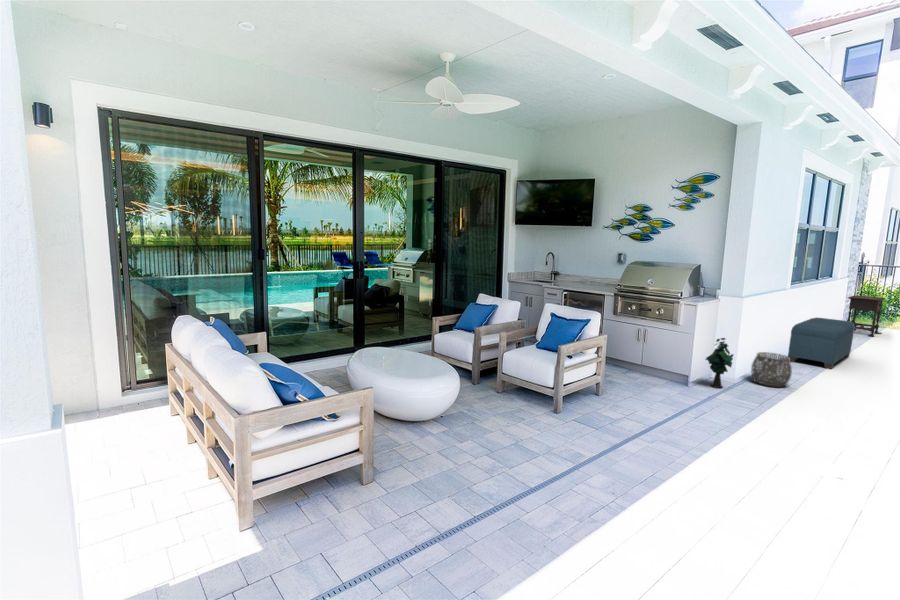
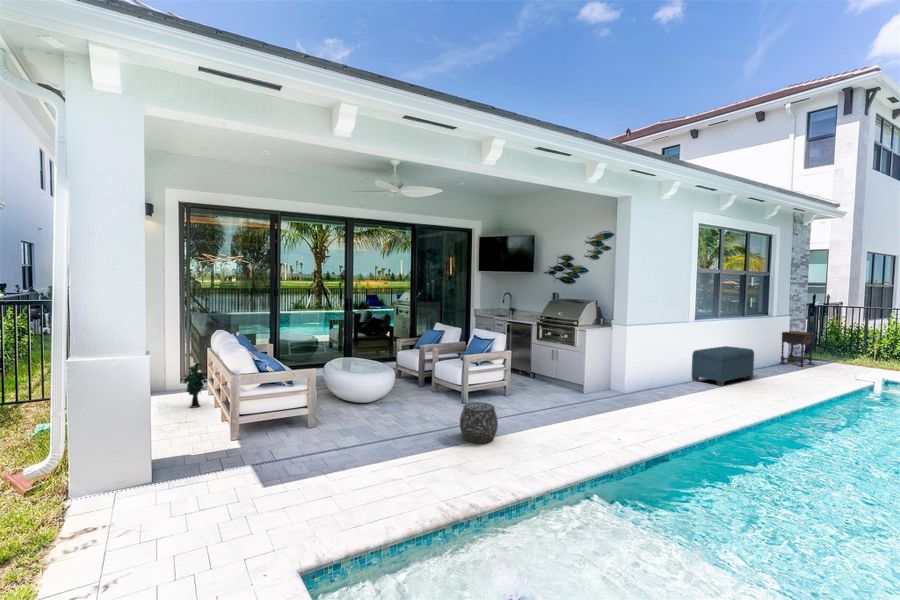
decorative plant: present [706,338,733,388] -> present [184,363,207,408]
woven basket: present [751,352,792,387] -> present [460,402,498,443]

